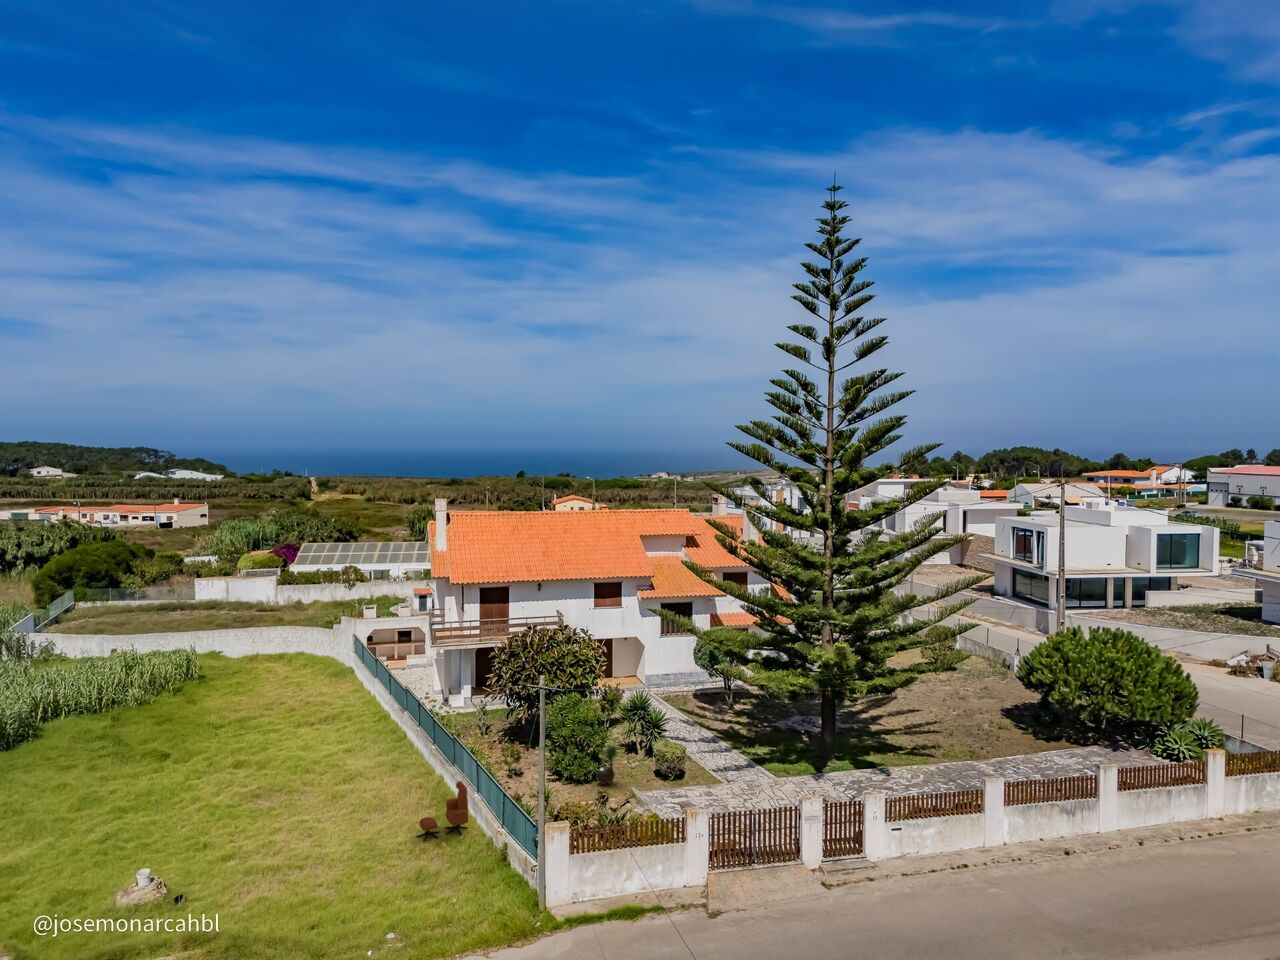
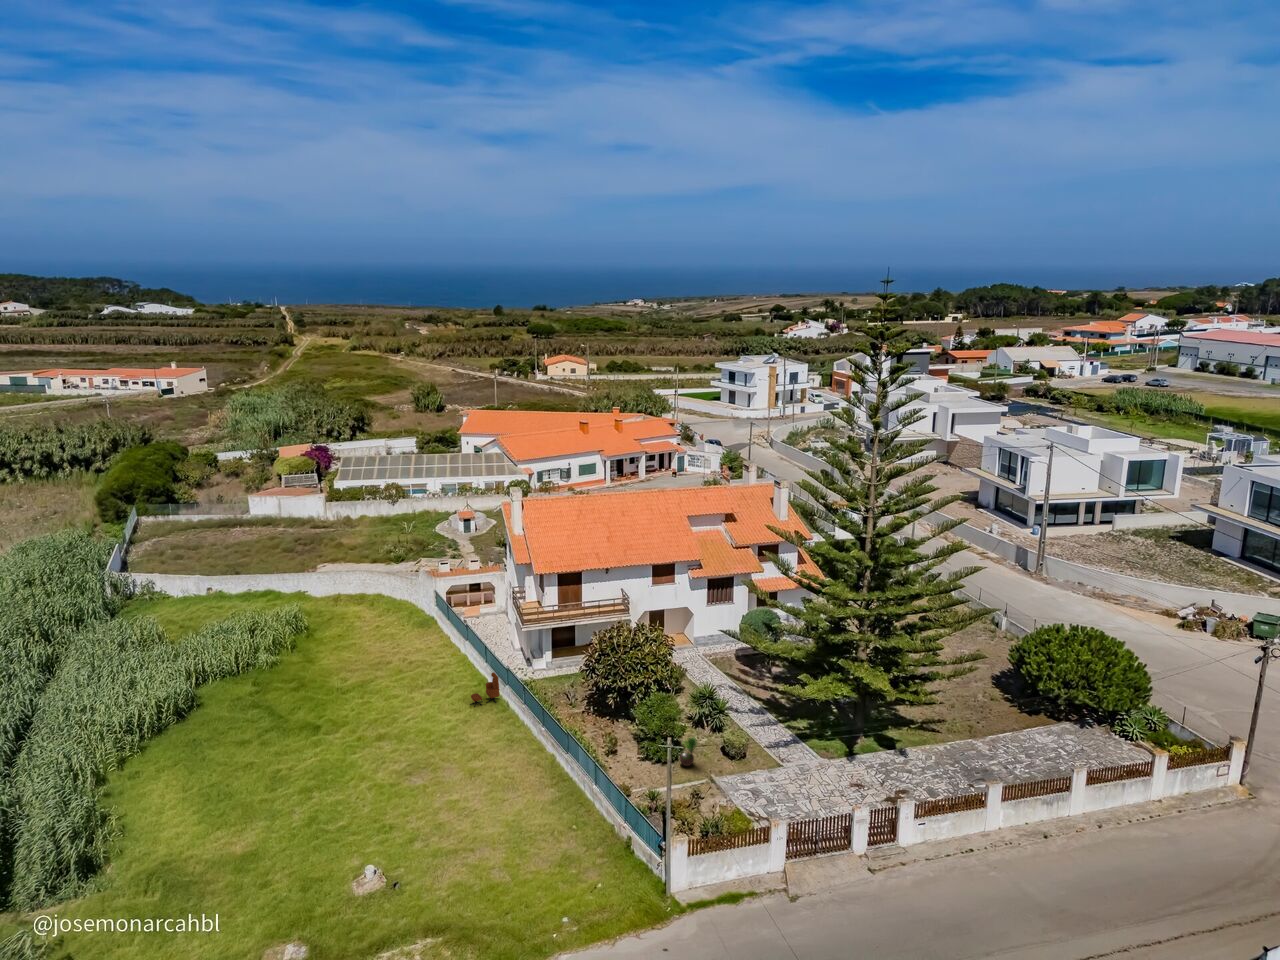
lounge chair: present [416,781,468,841] -> present [470,672,500,707]

